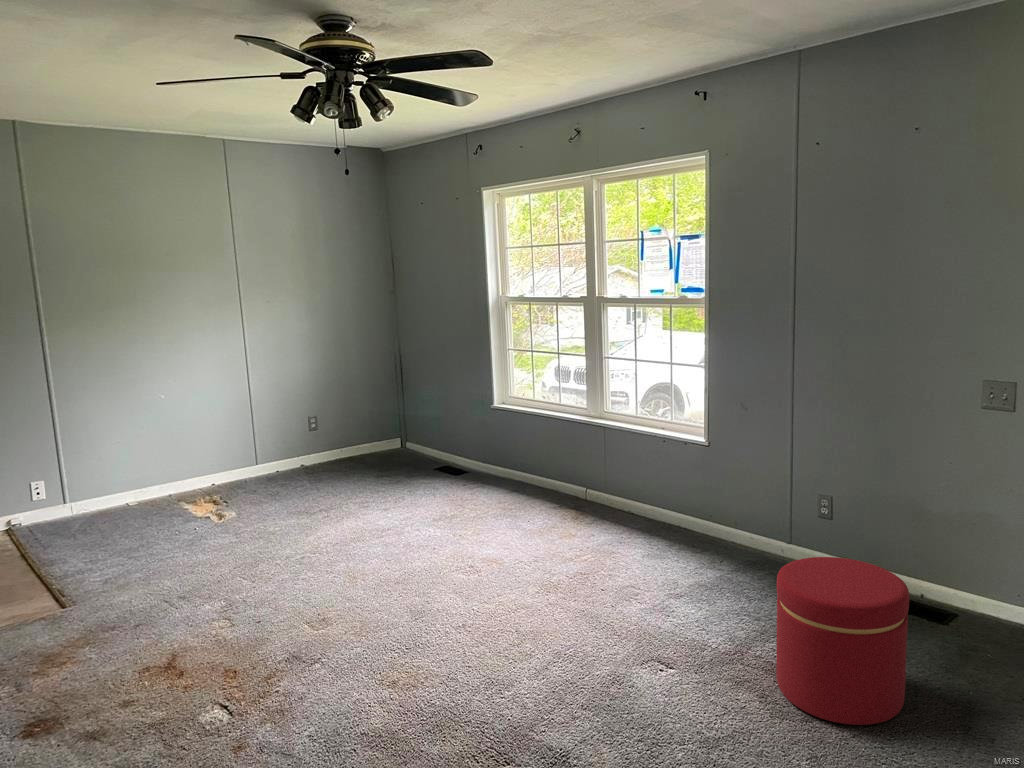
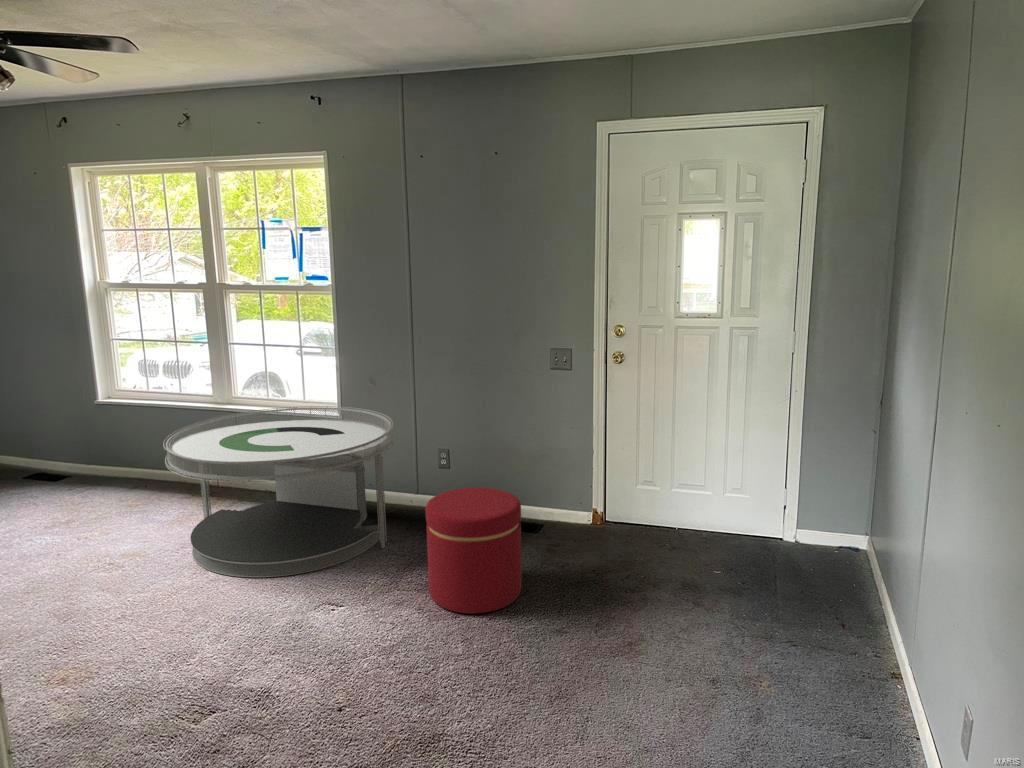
coffee table: none [524,429,761,615] -> present [163,406,394,577]

